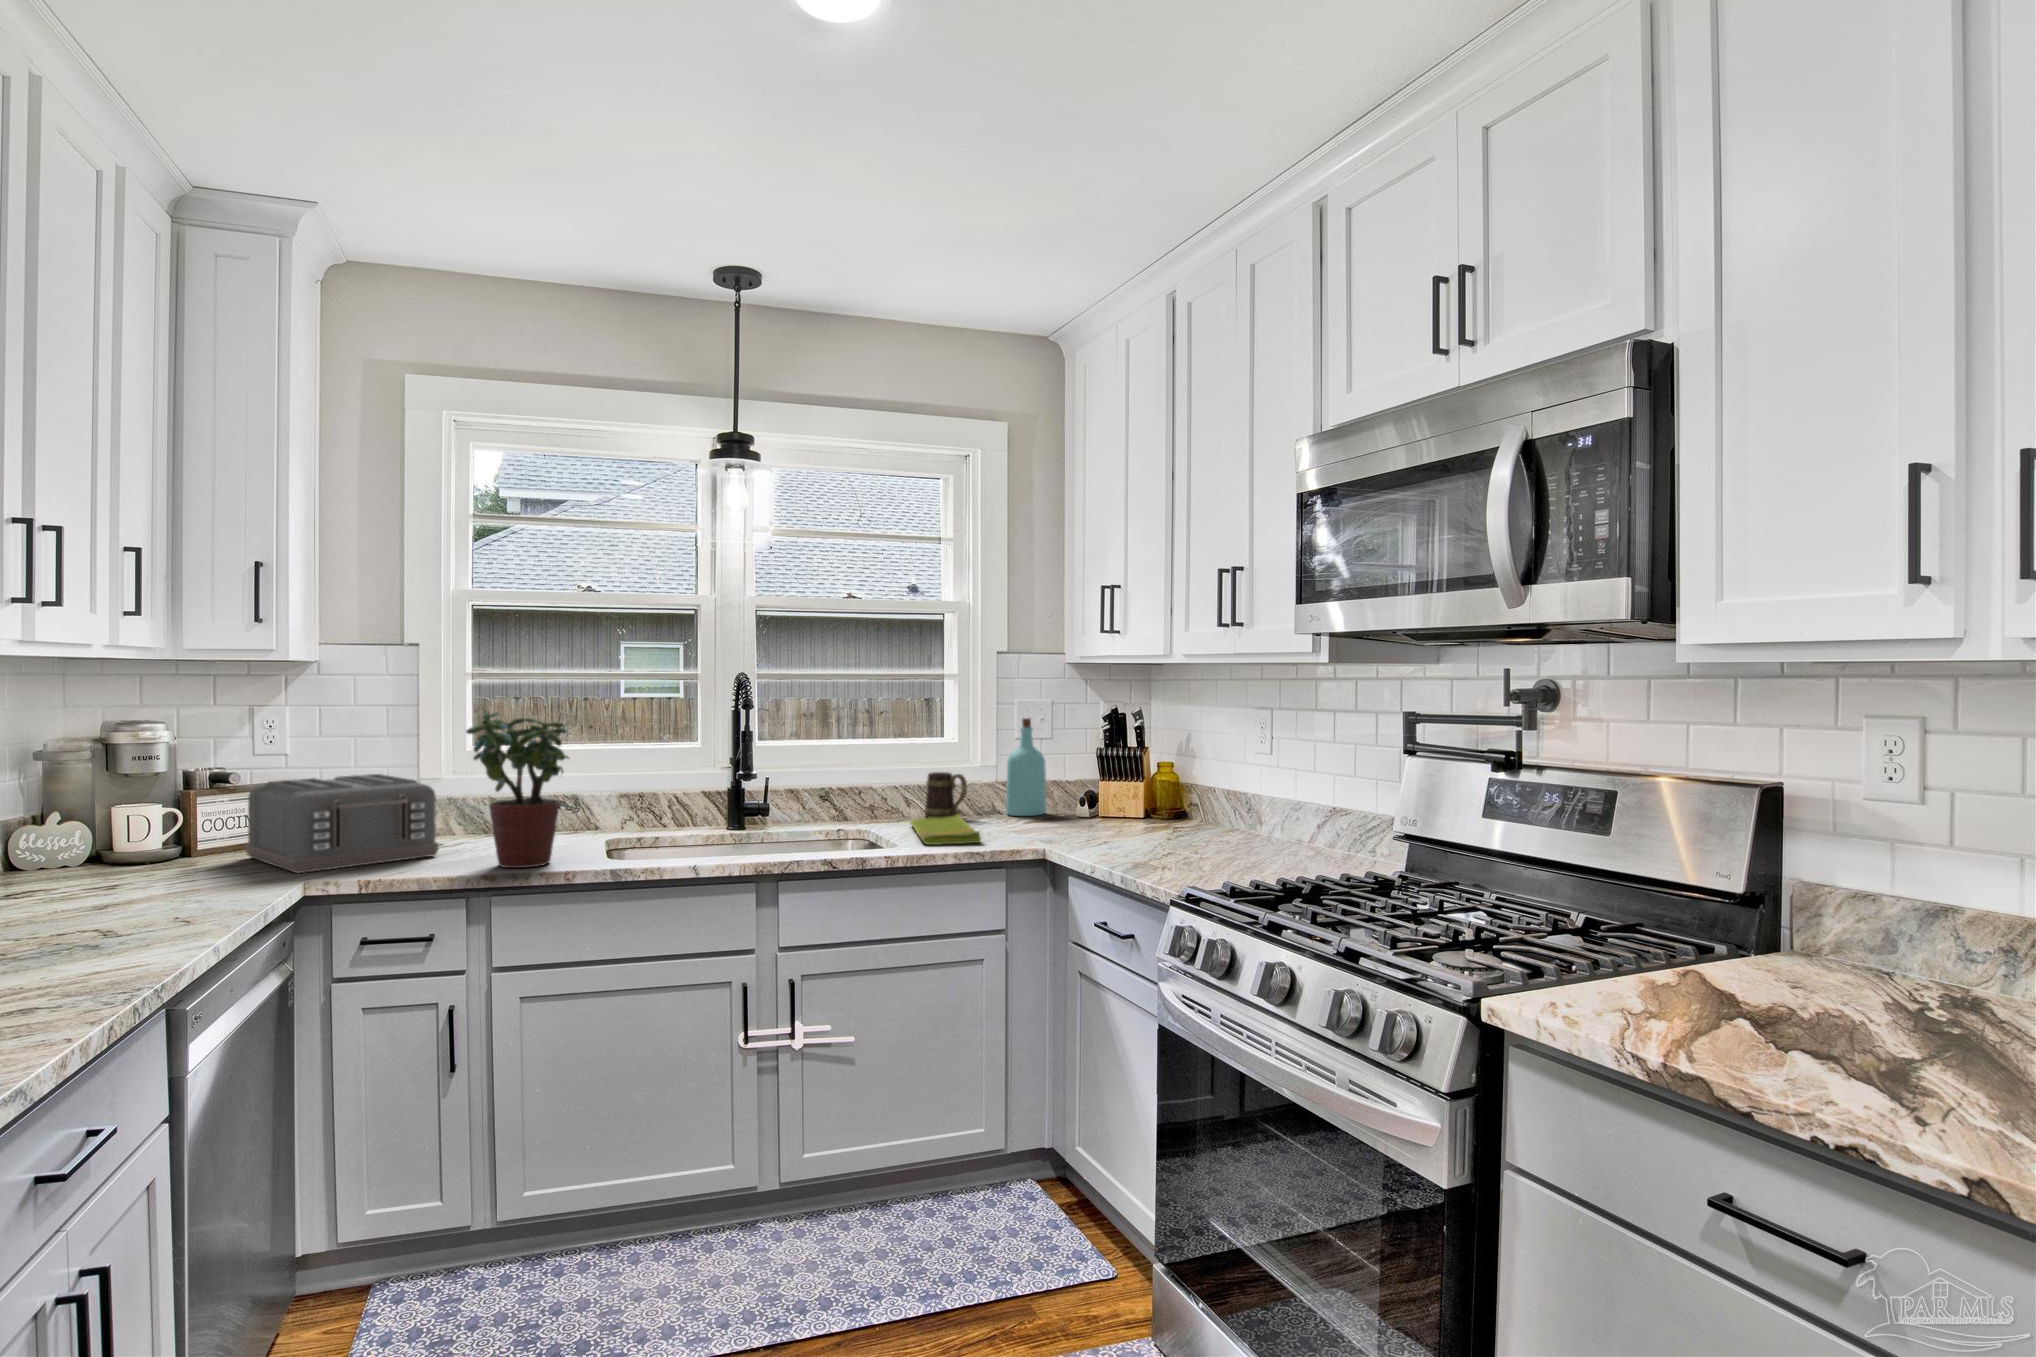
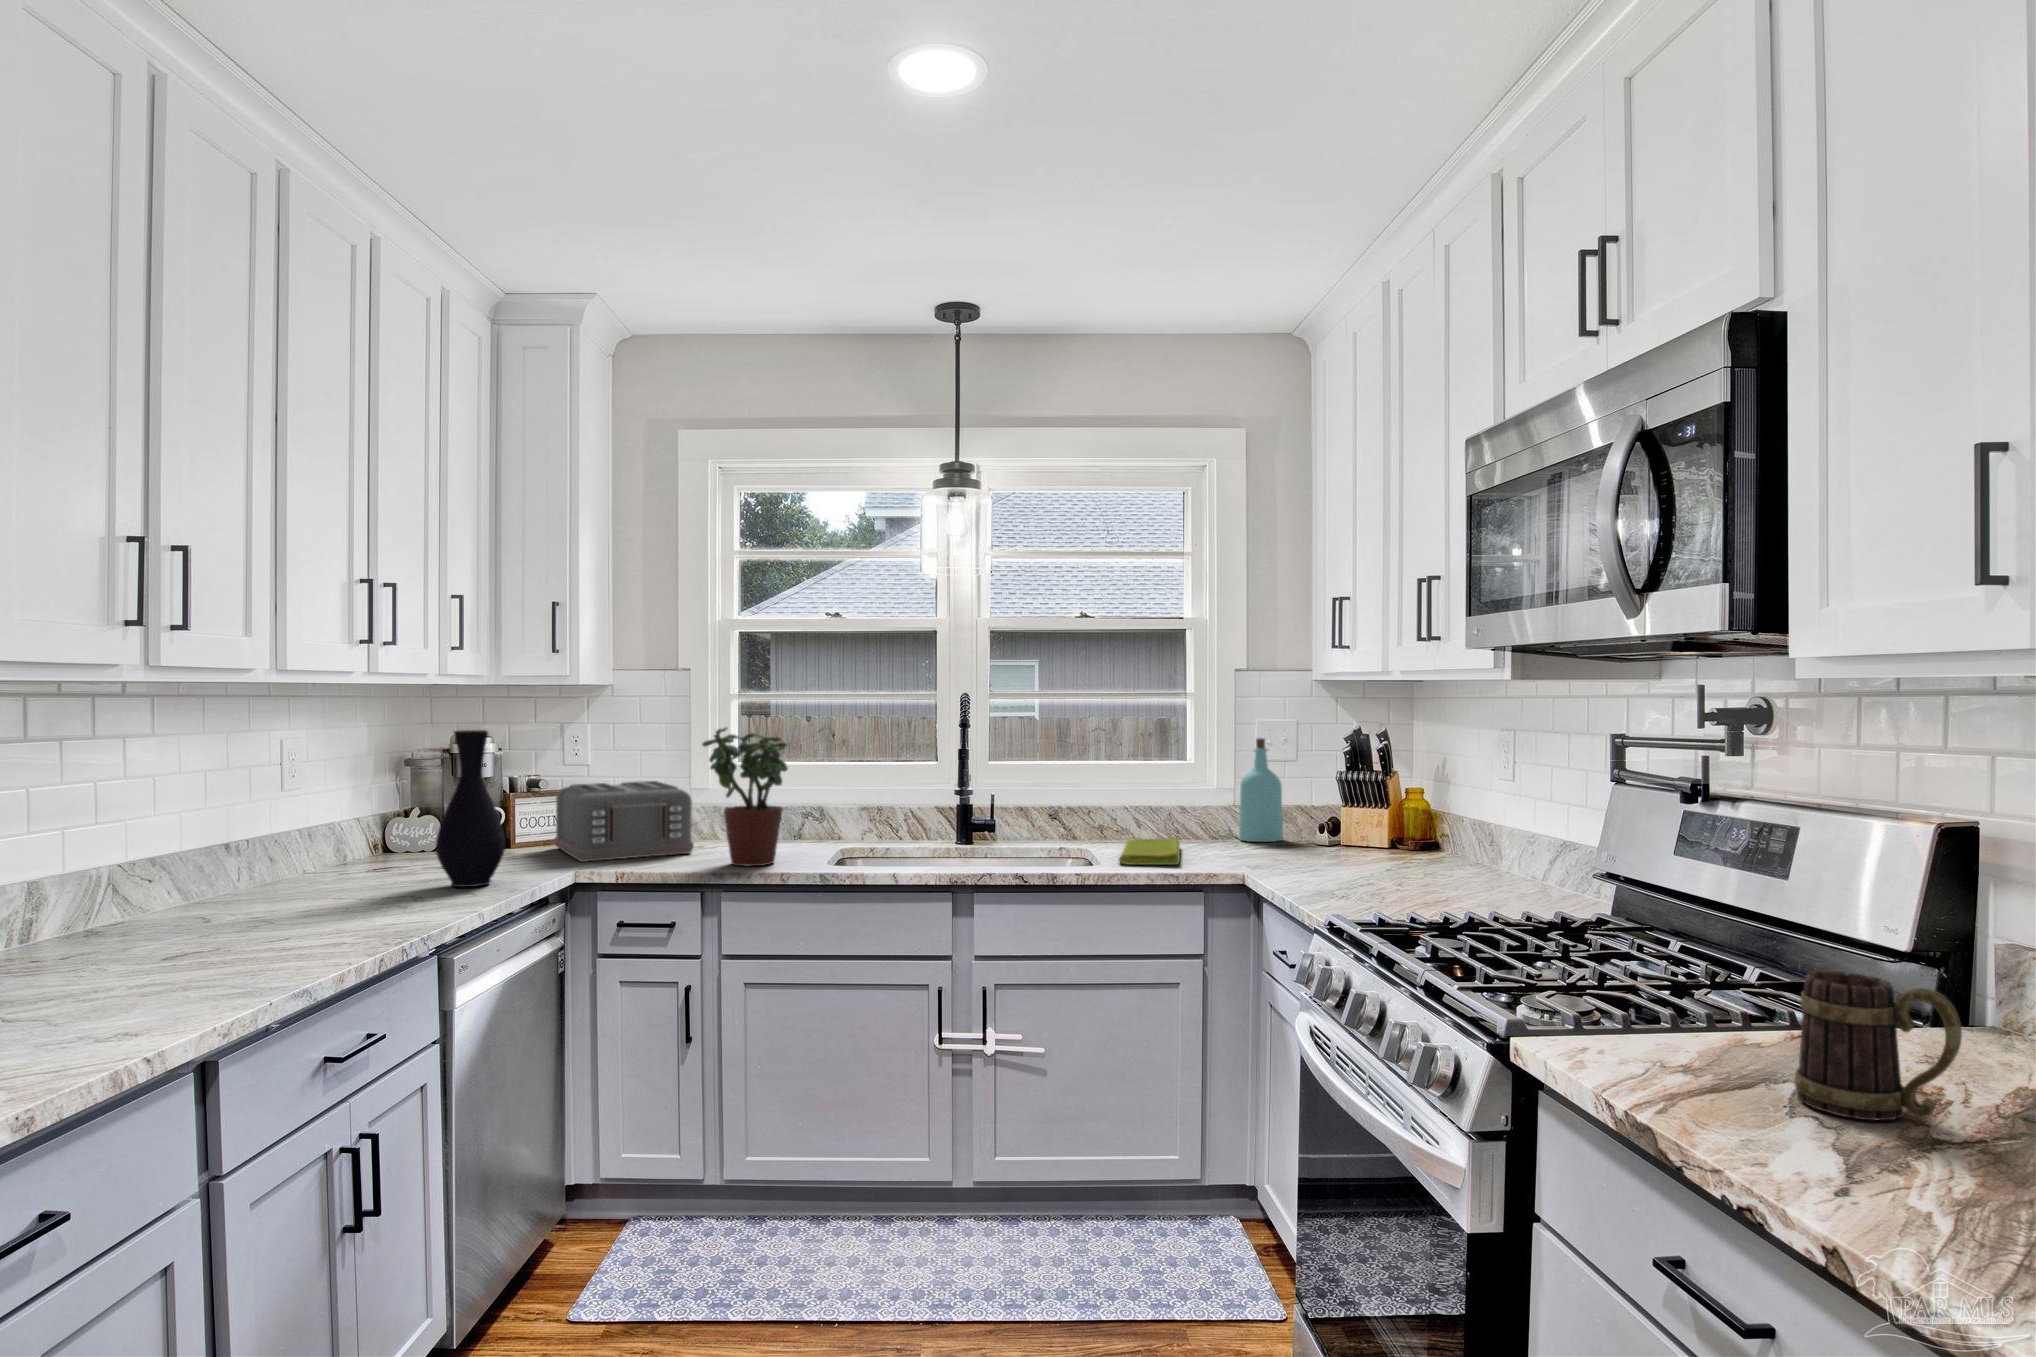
vase: none [114,718,216,917] -> present [436,730,505,887]
mug: present [925,772,967,818] -> present [1795,971,1962,1120]

